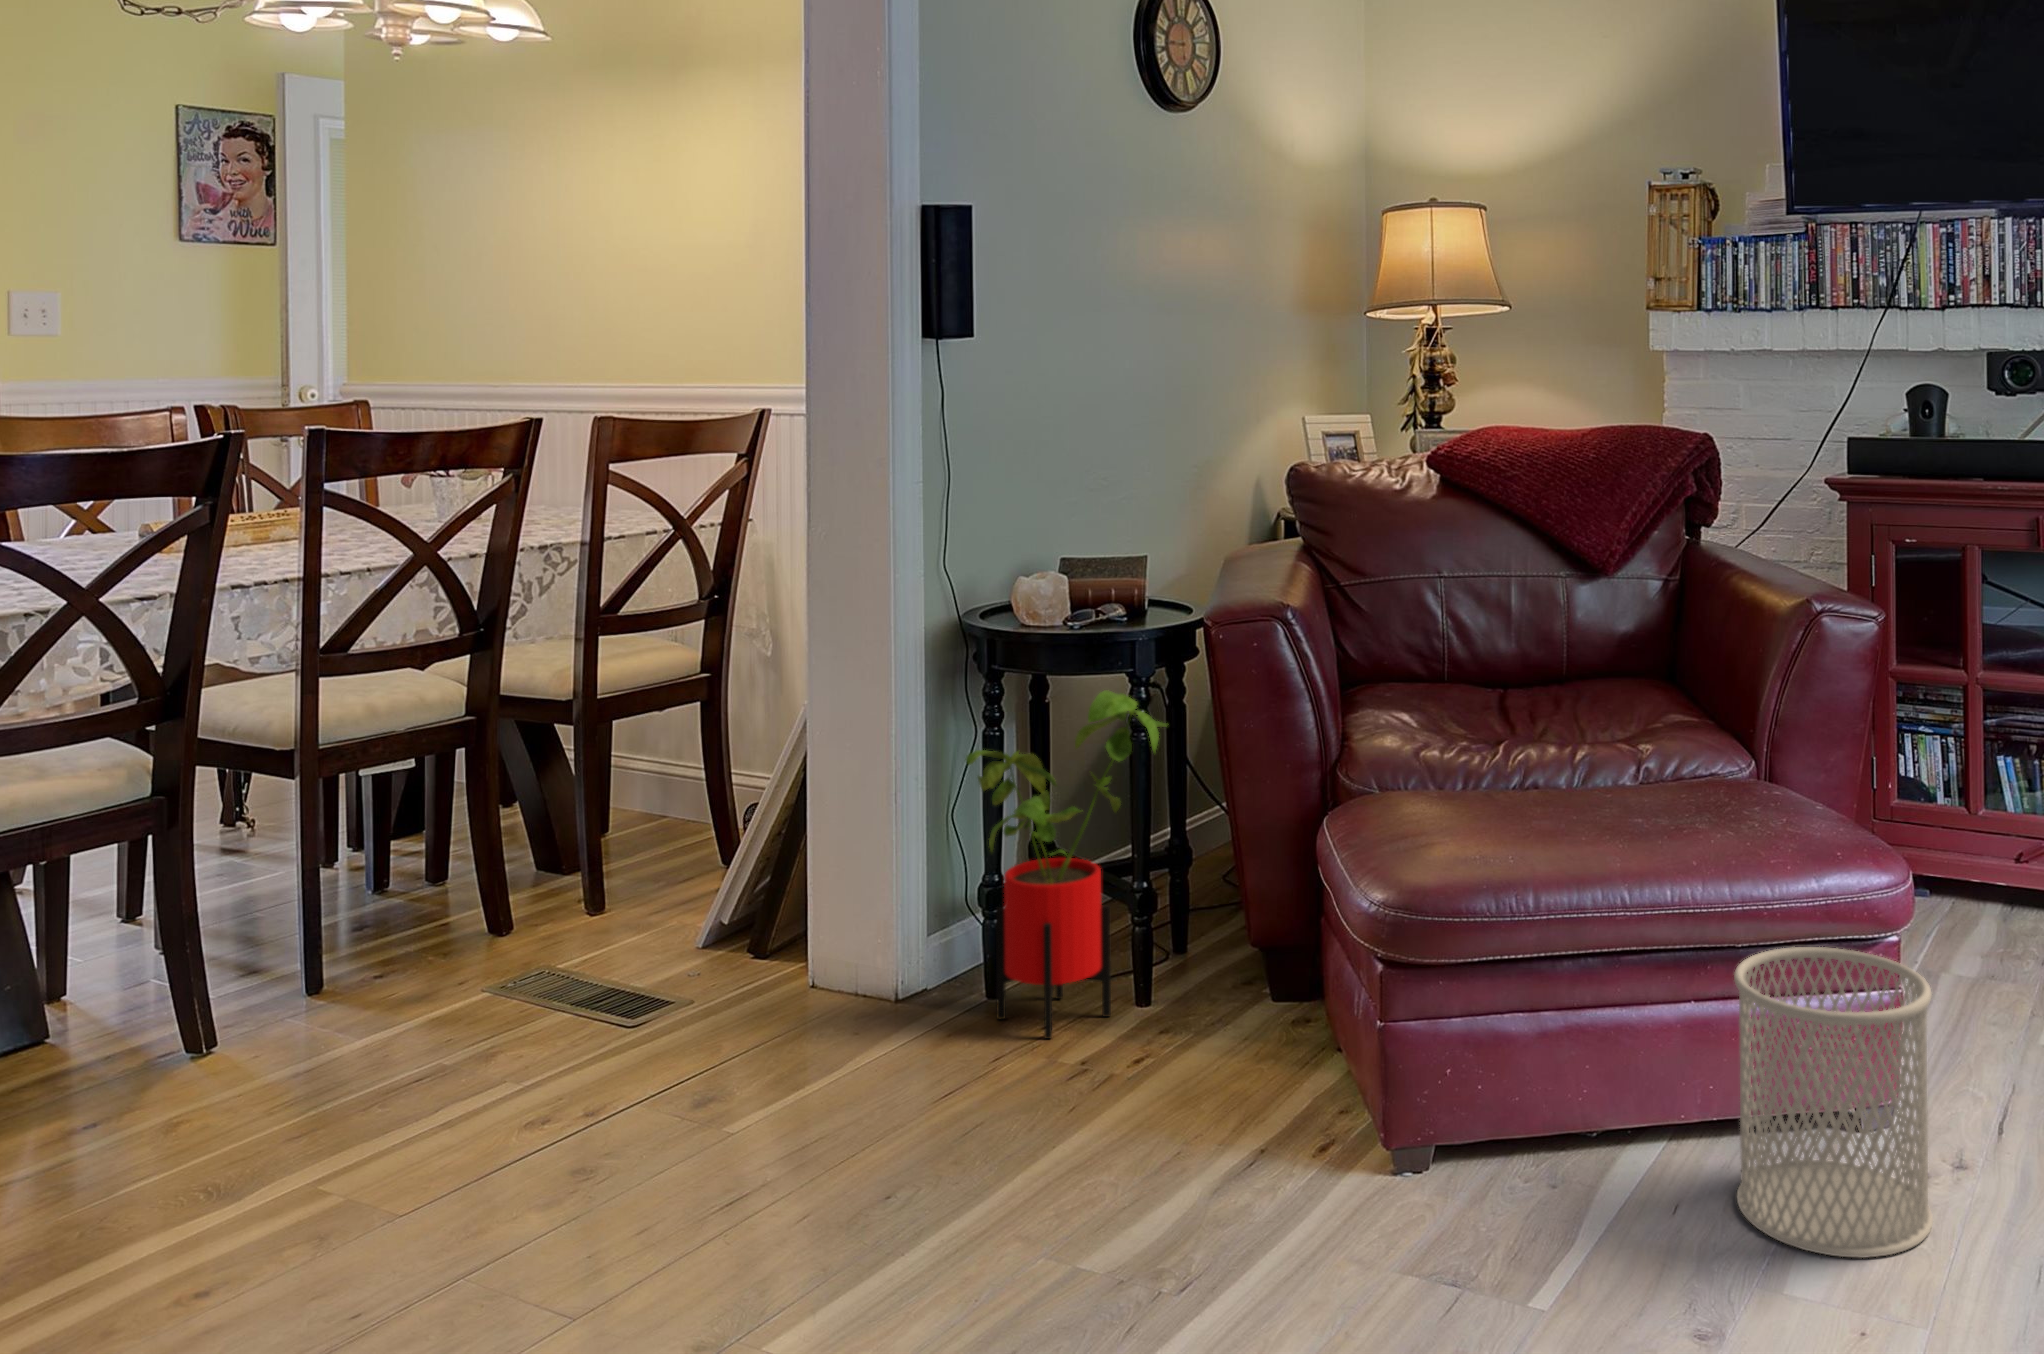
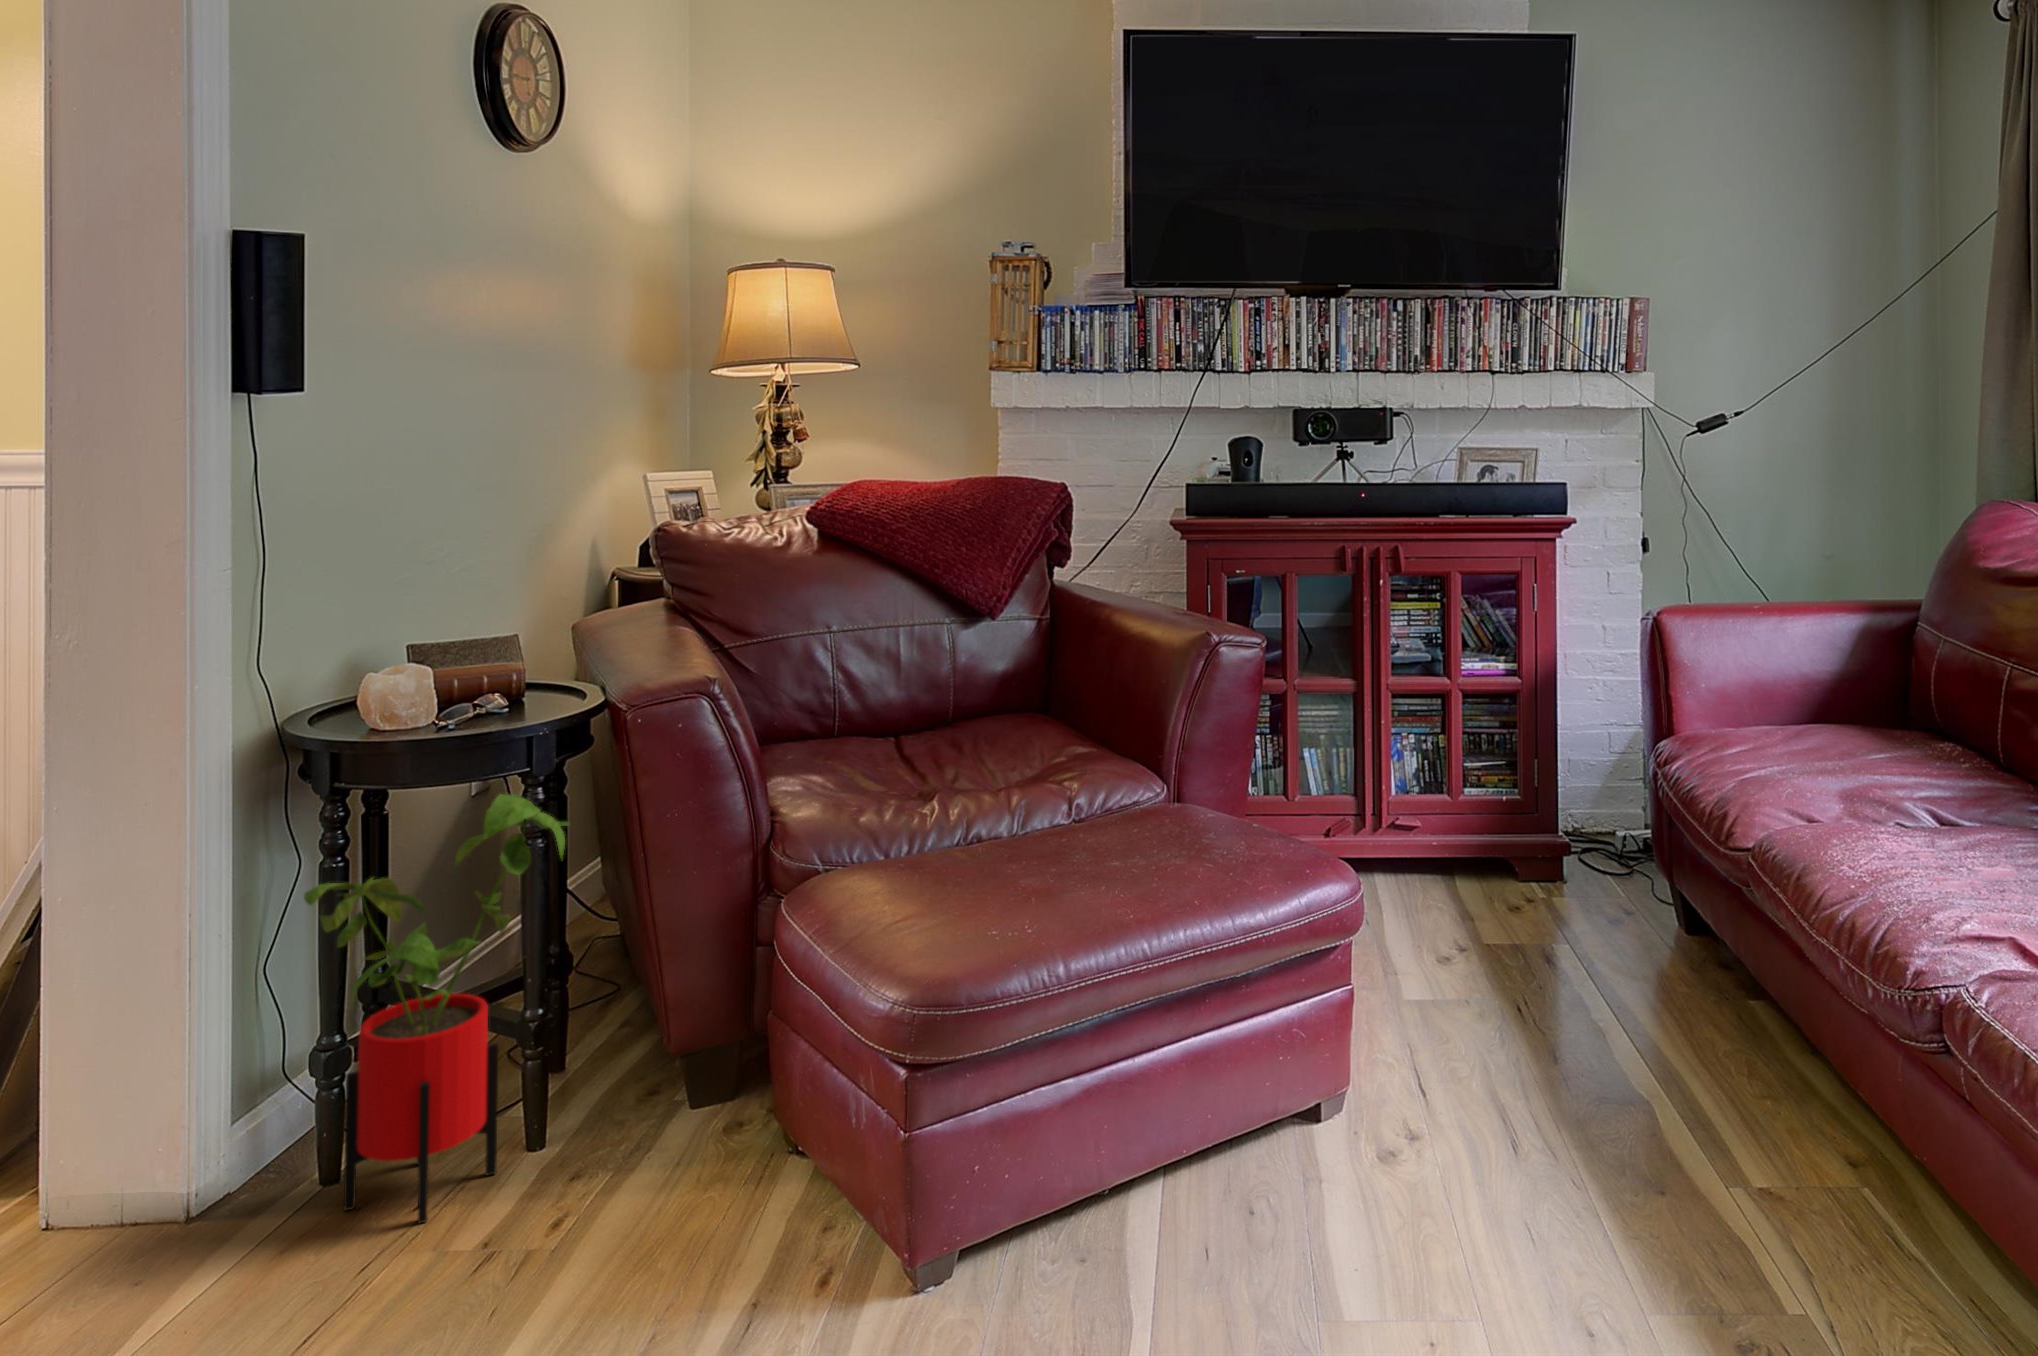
wastebasket: present [1734,947,1933,1258] -> none [1247,964,1429,1274]

